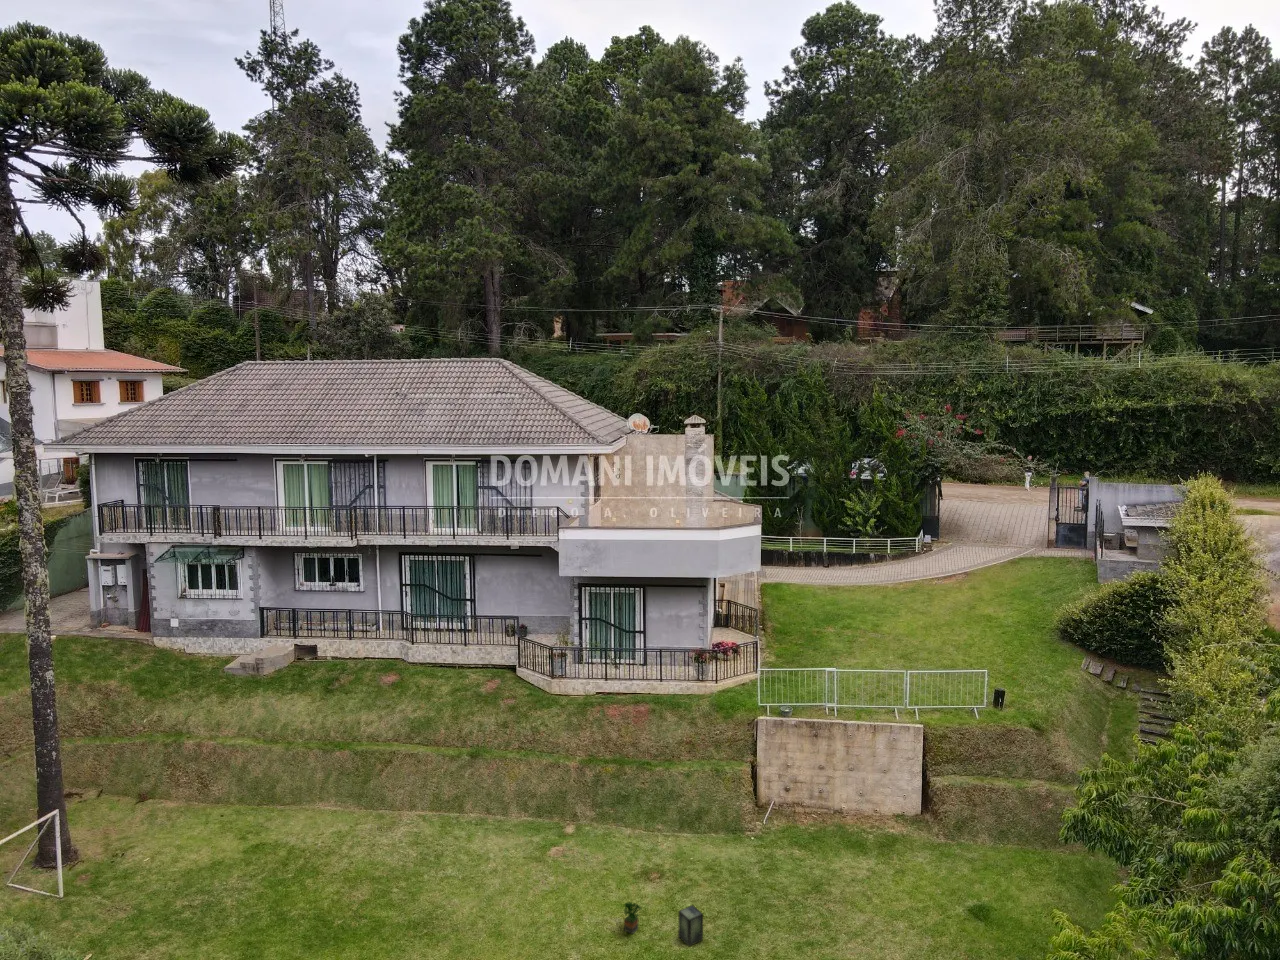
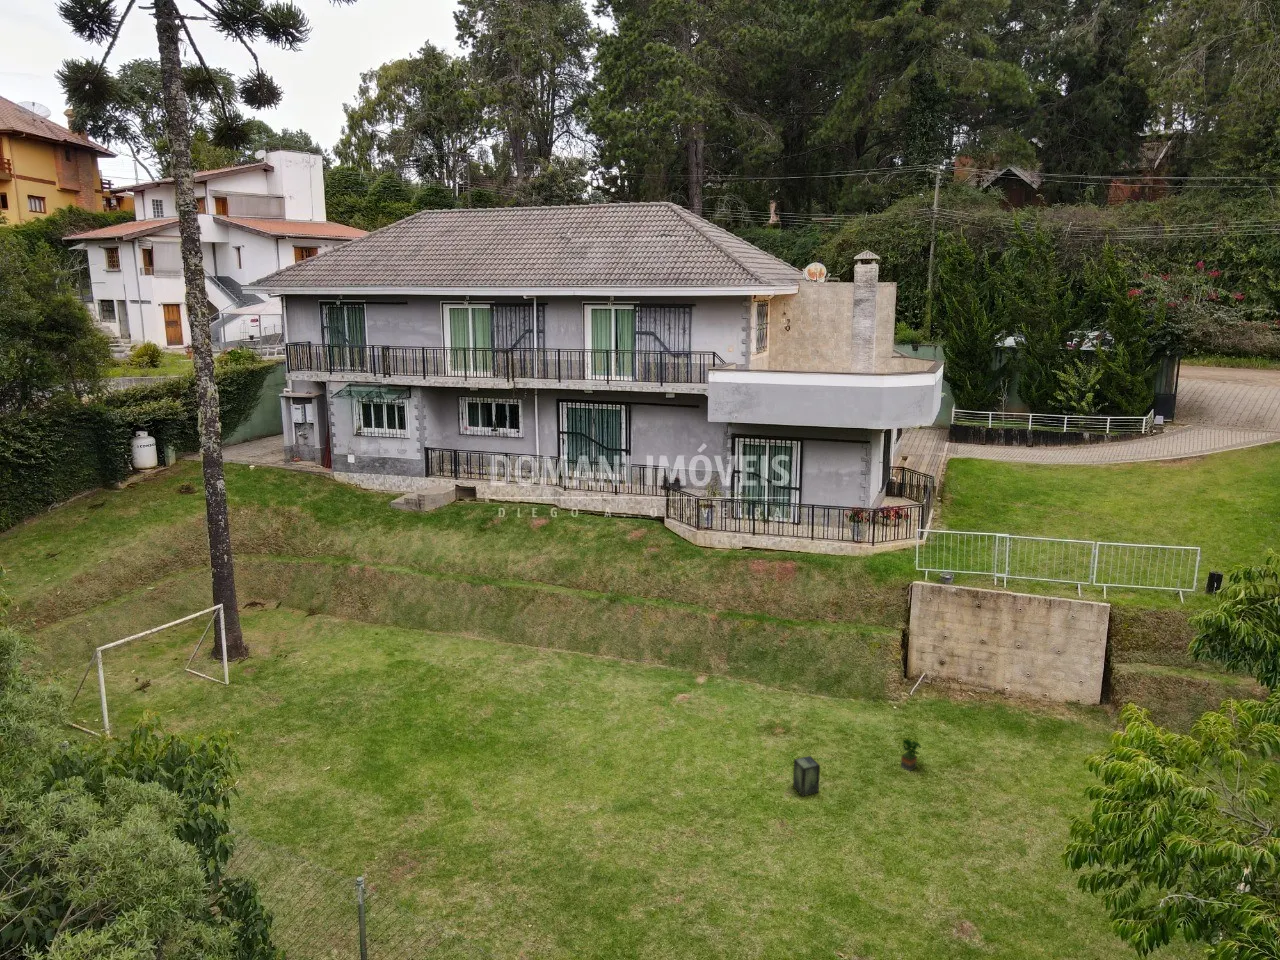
potted tree: present [624,902,641,934] -> present [901,739,921,771]

